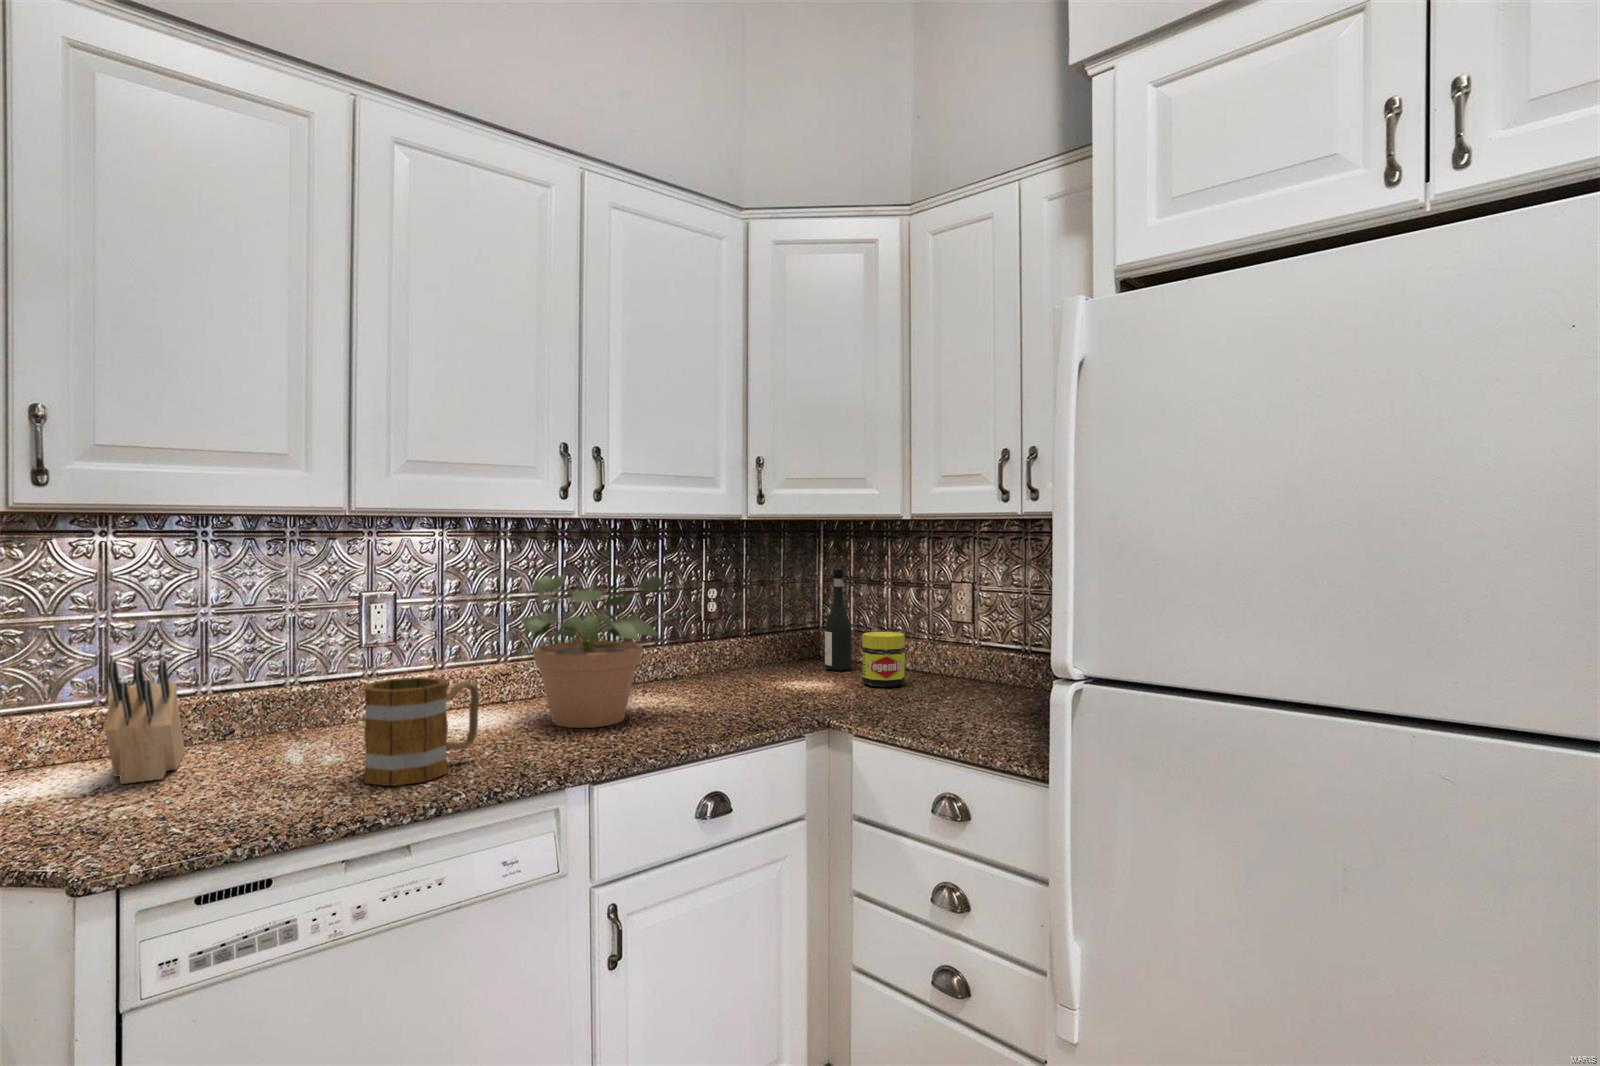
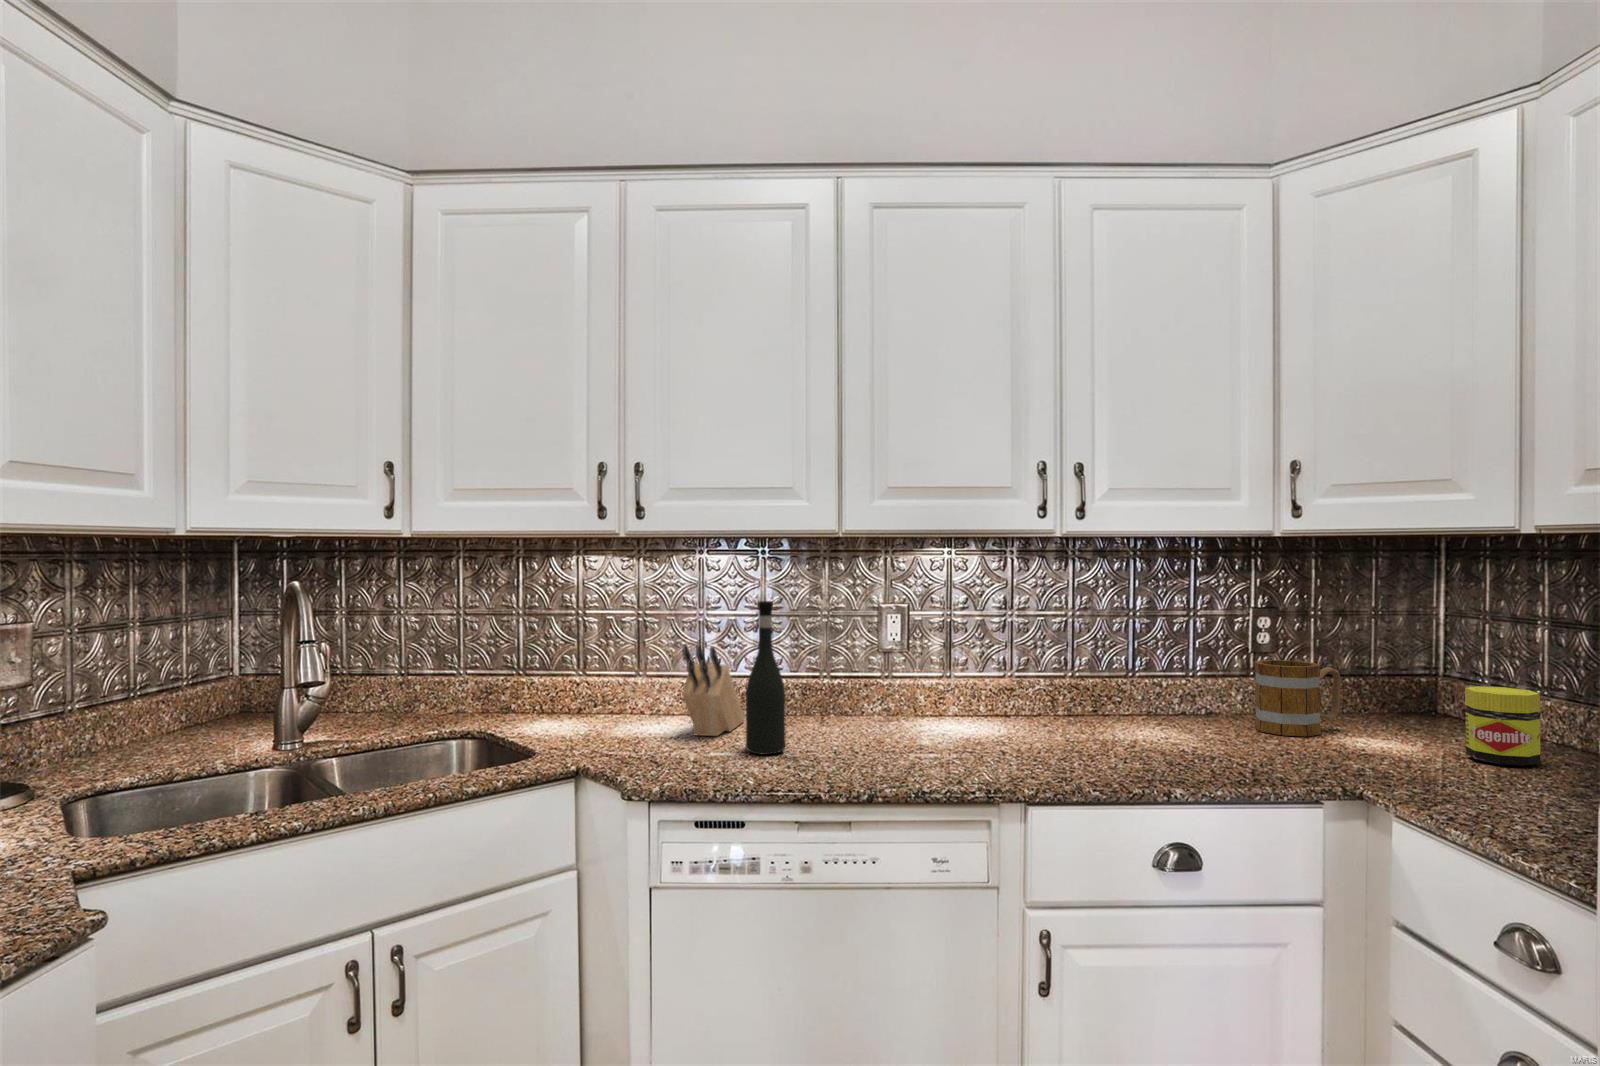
wine bottle: present [825,569,852,671] -> present [746,601,785,754]
potted plant: present [520,575,670,728] -> none [985,592,1168,752]
mug: present [364,677,480,786] -> present [1254,660,1341,736]

